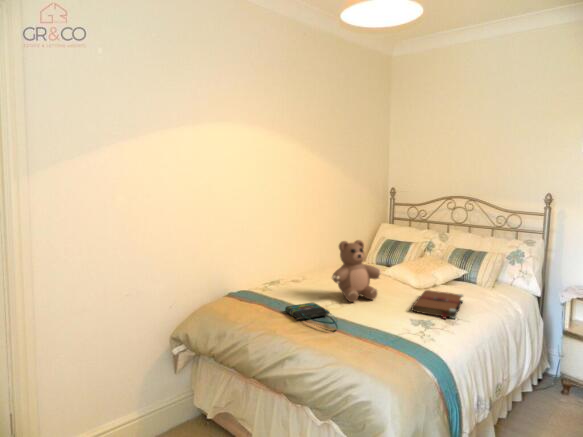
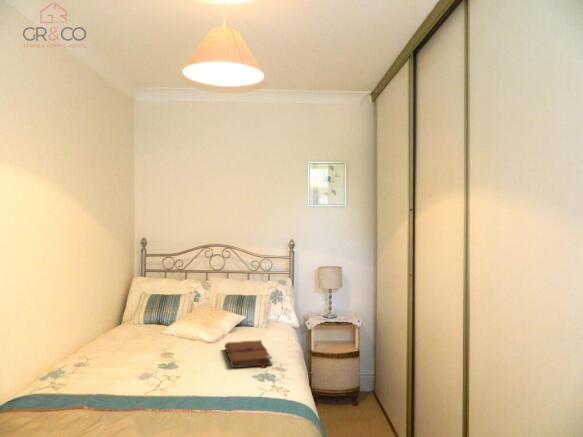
teddy bear: present [332,240,382,302] -> none [141,301,190,374]
tote bag: present [285,303,337,332] -> none [102,387,187,415]

